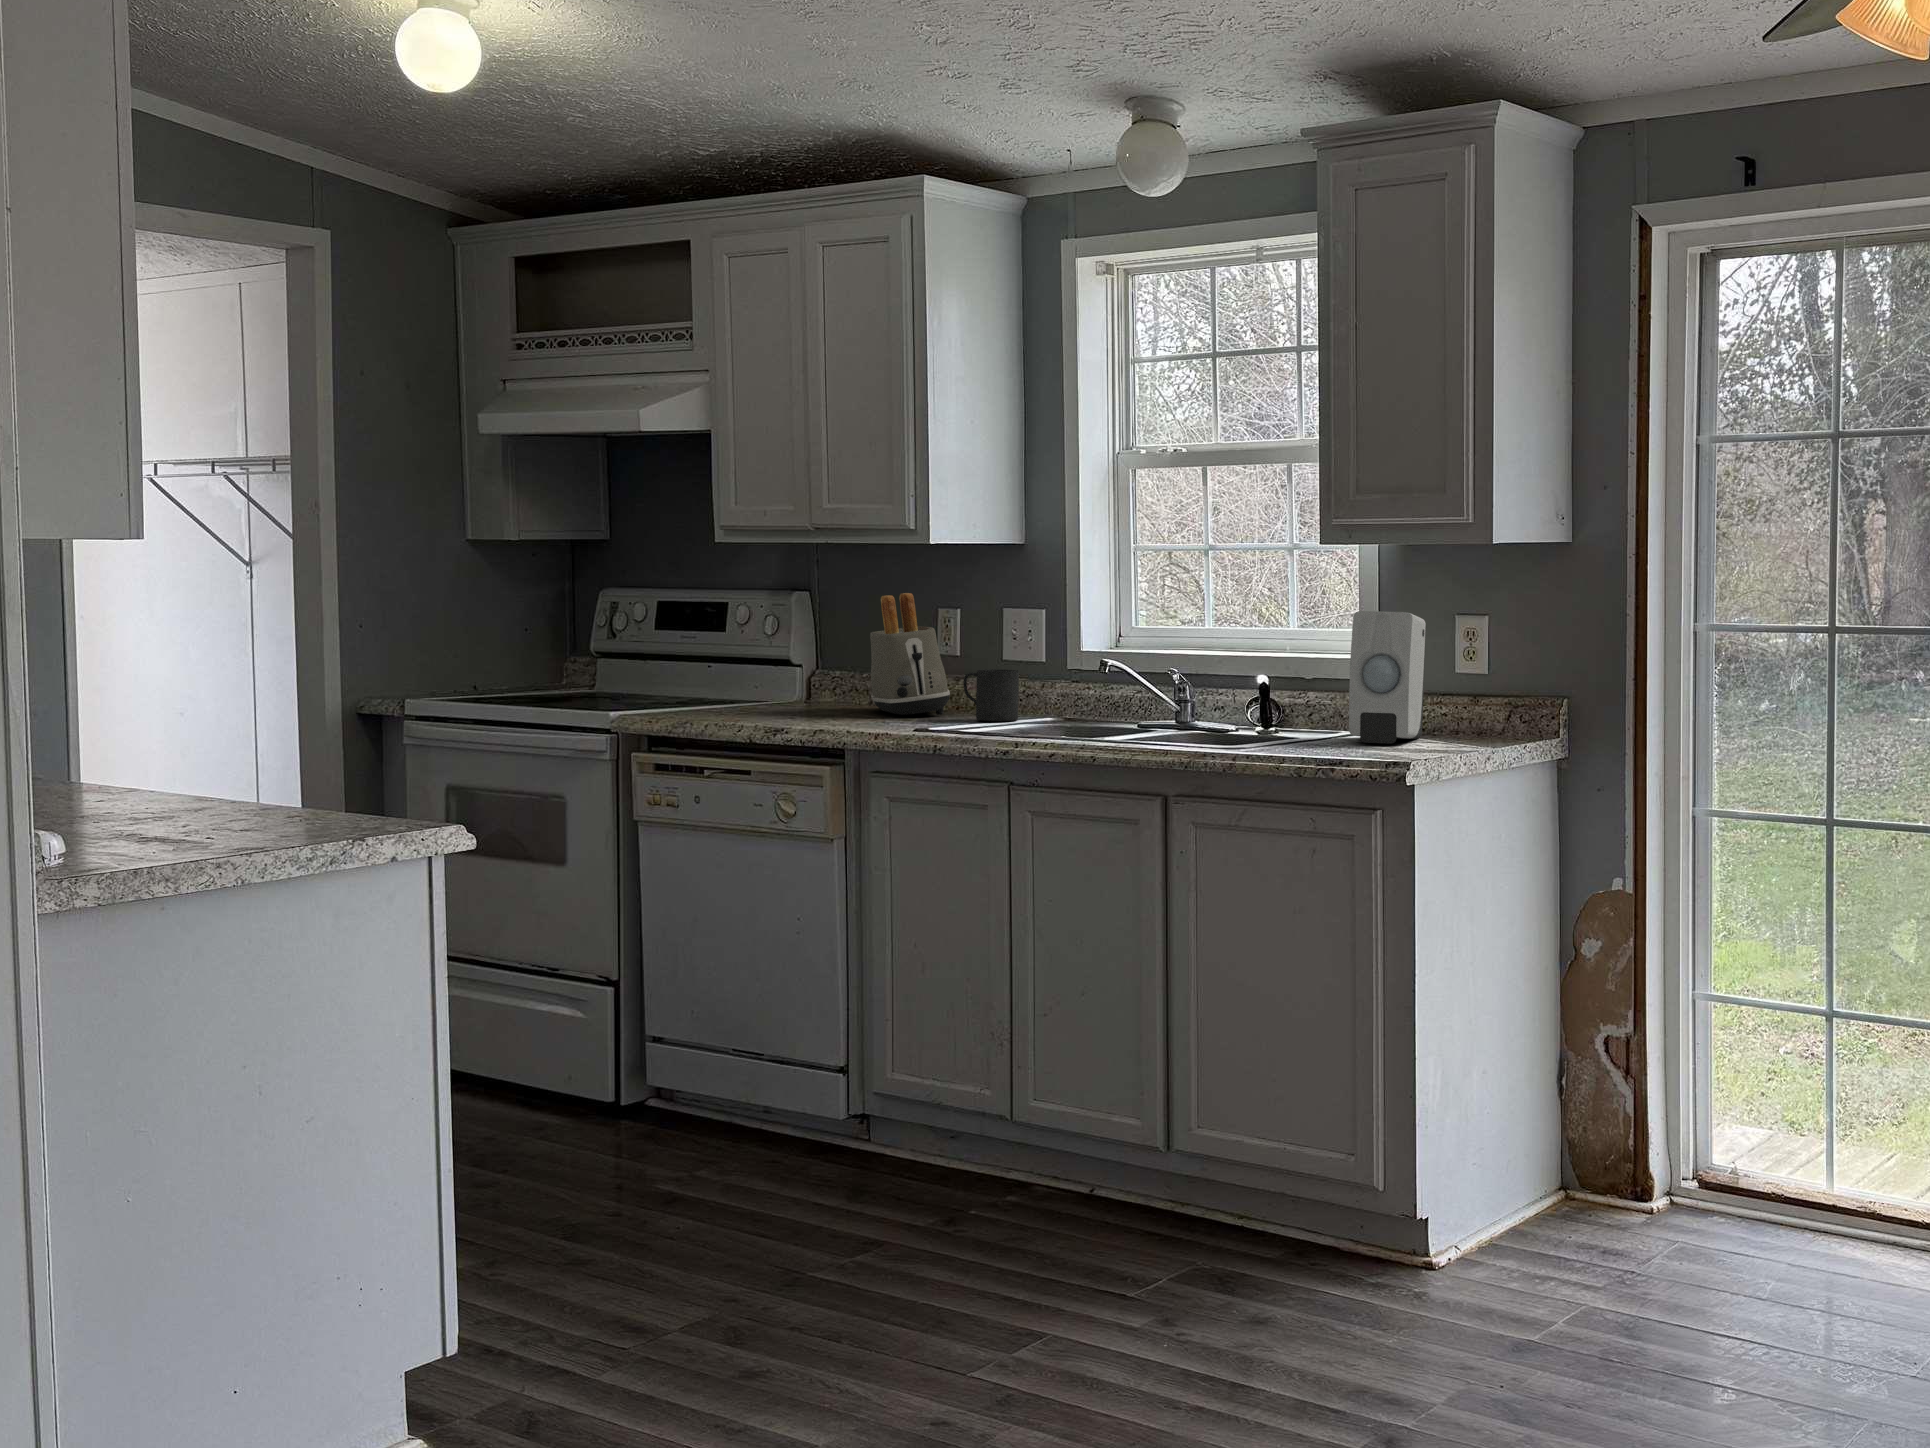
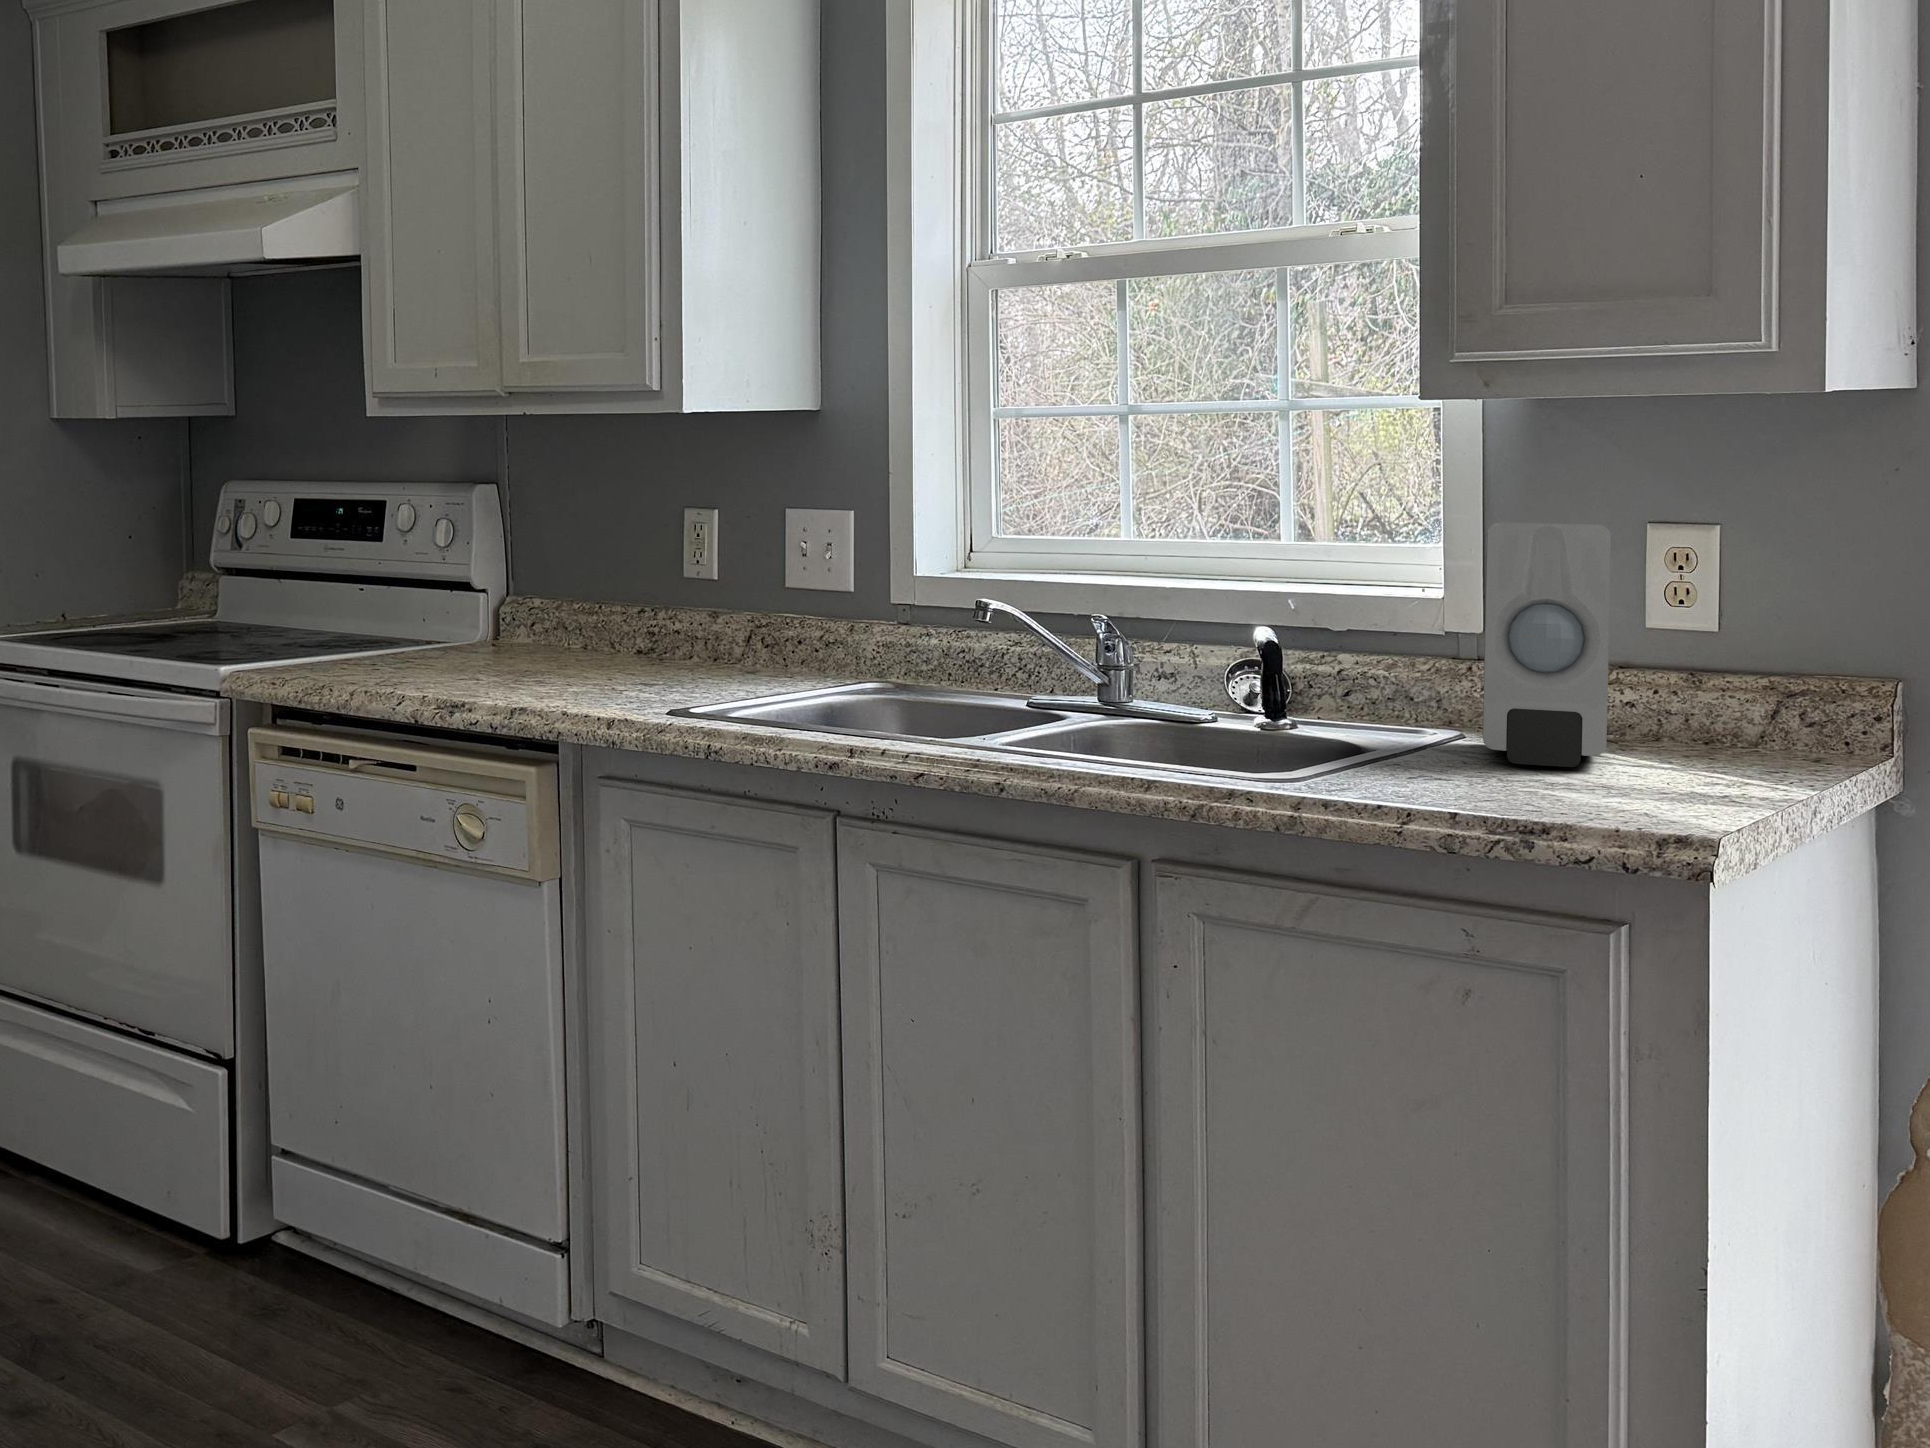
toaster: present [870,593,950,715] -> none [594,486,720,674]
mug: present [963,669,1019,721] -> none [745,606,833,690]

